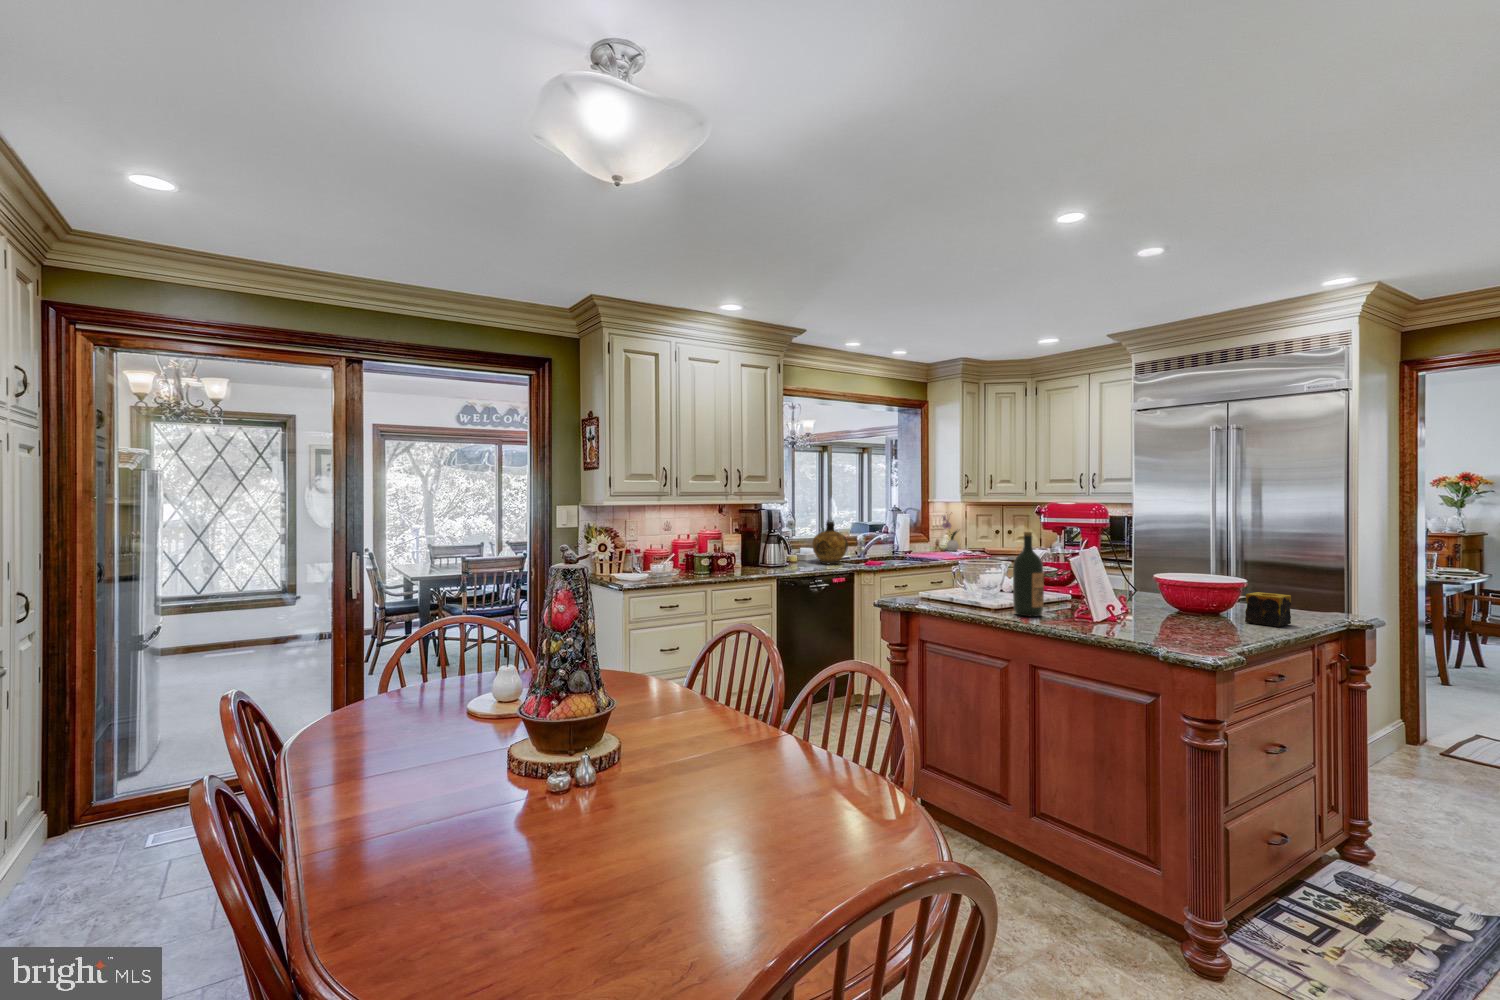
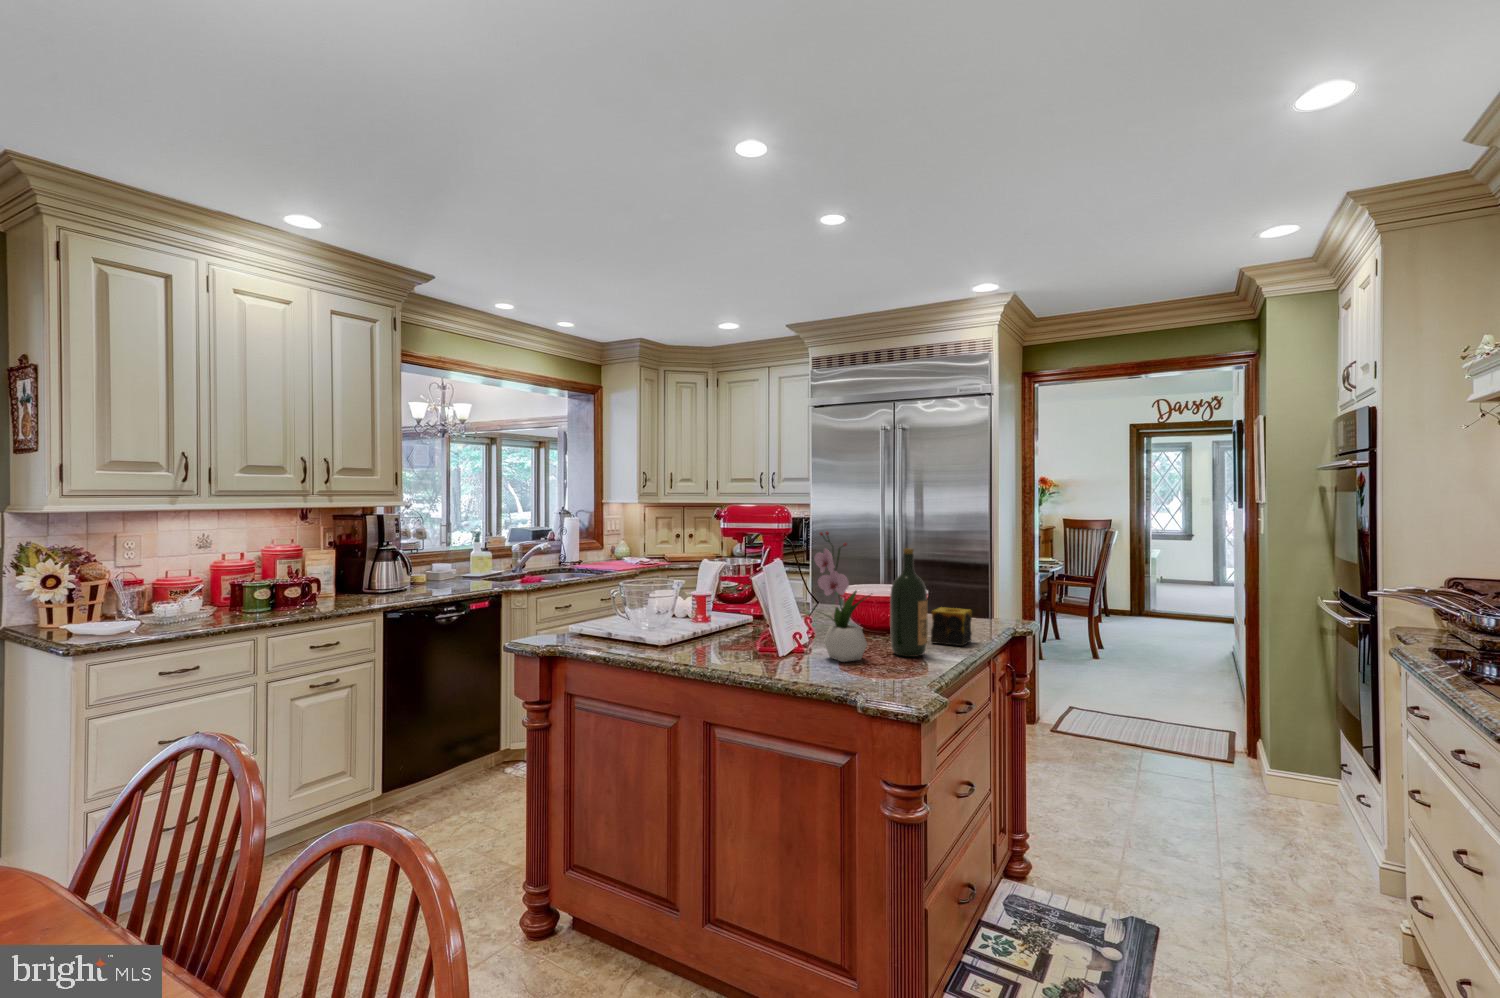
flower arrangement: present [942,515,959,551] -> present [814,532,869,662]
ceramic jug: present [812,521,848,564] -> none [443,528,493,587]
wine bottle: present [1013,532,1044,617] -> present [890,548,928,657]

